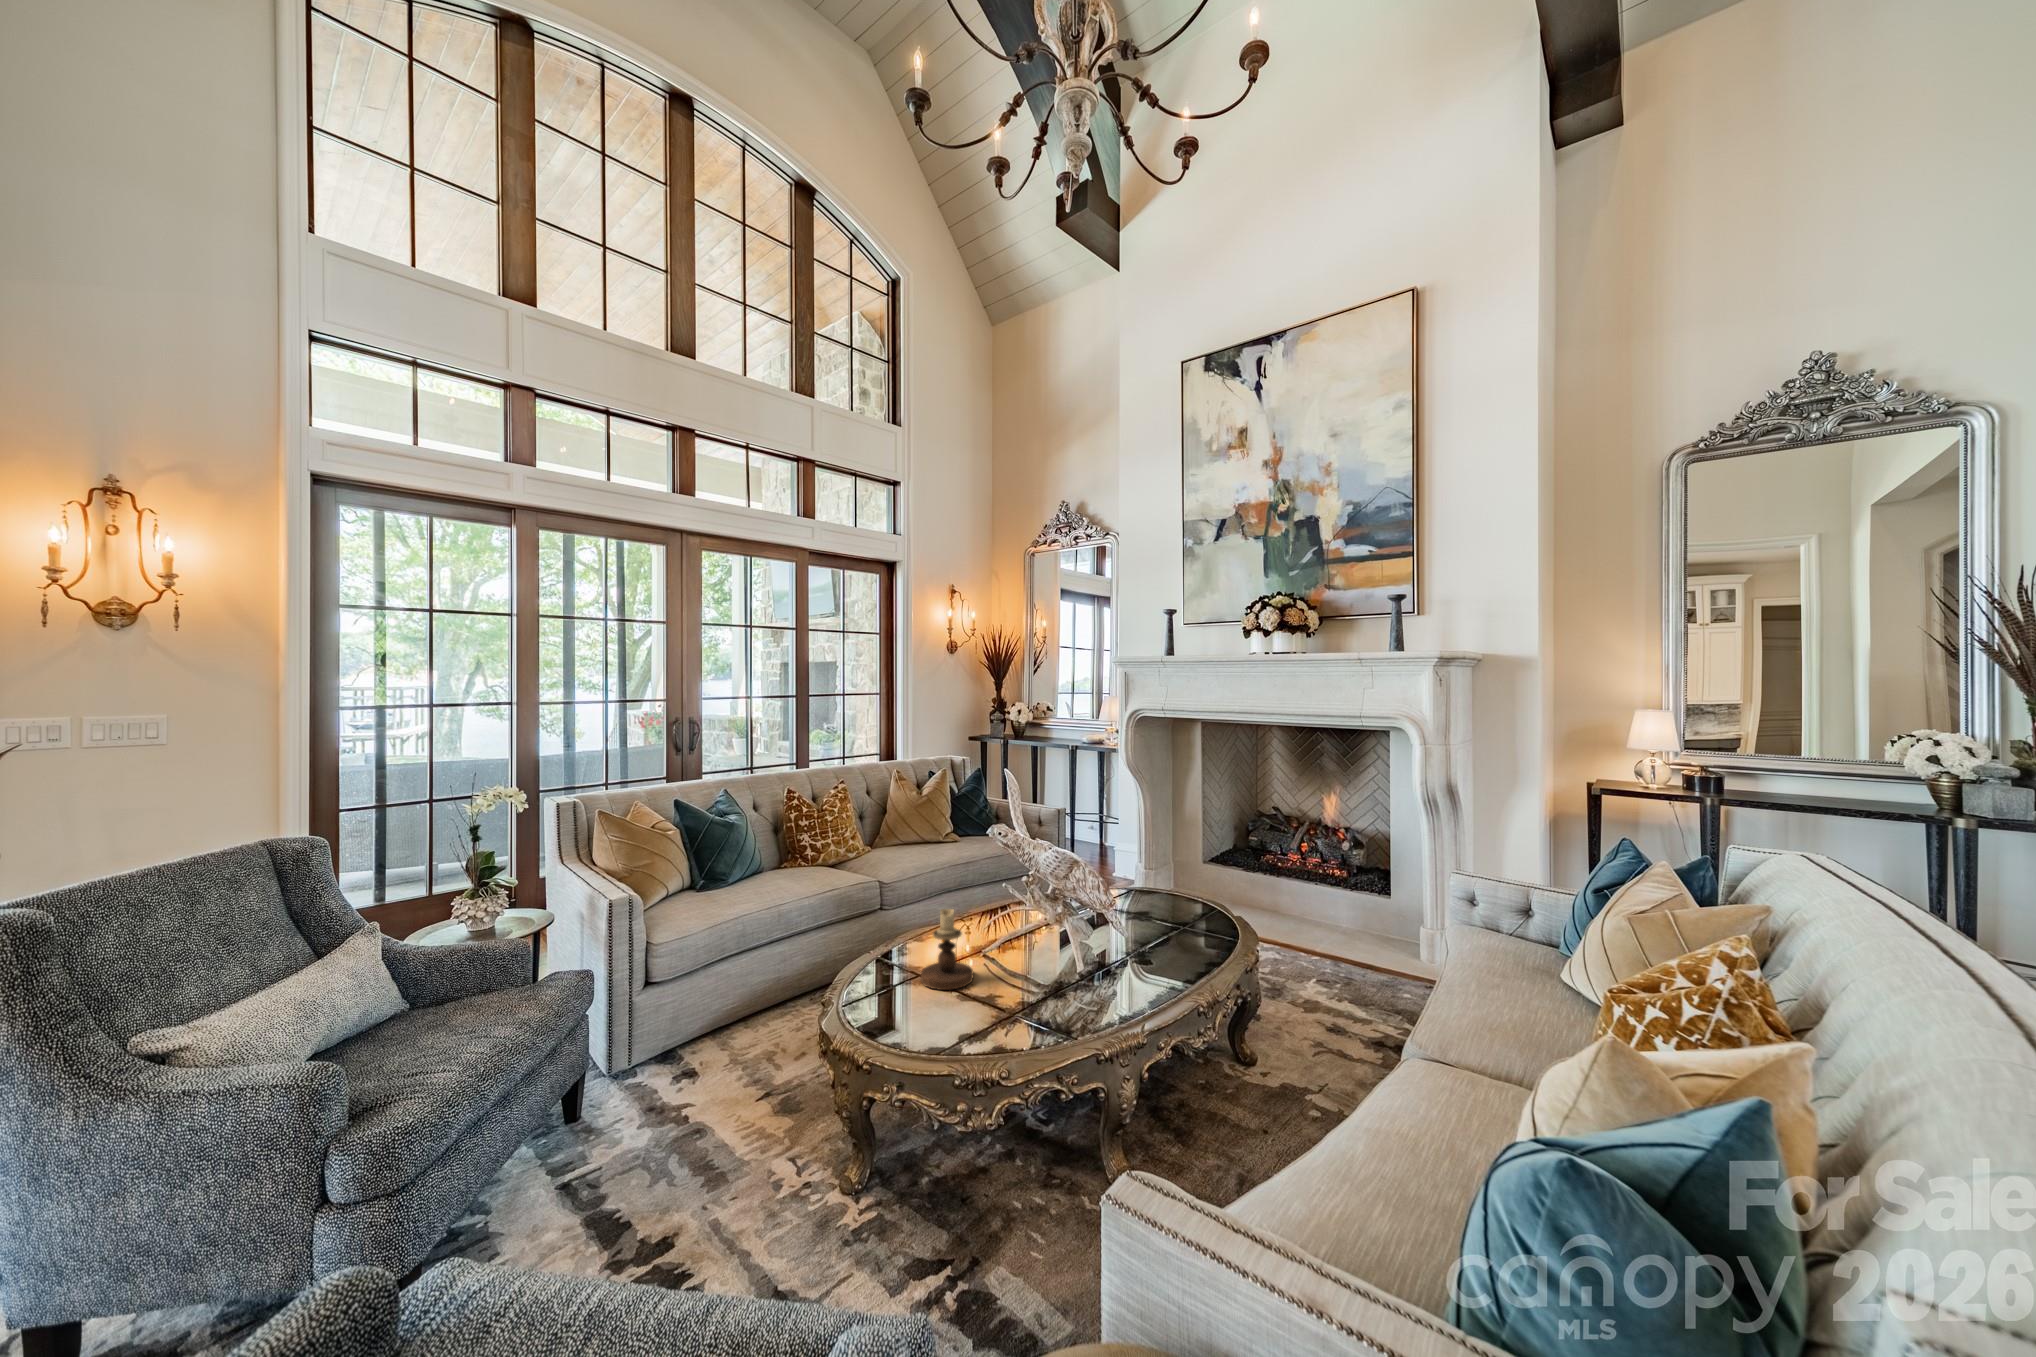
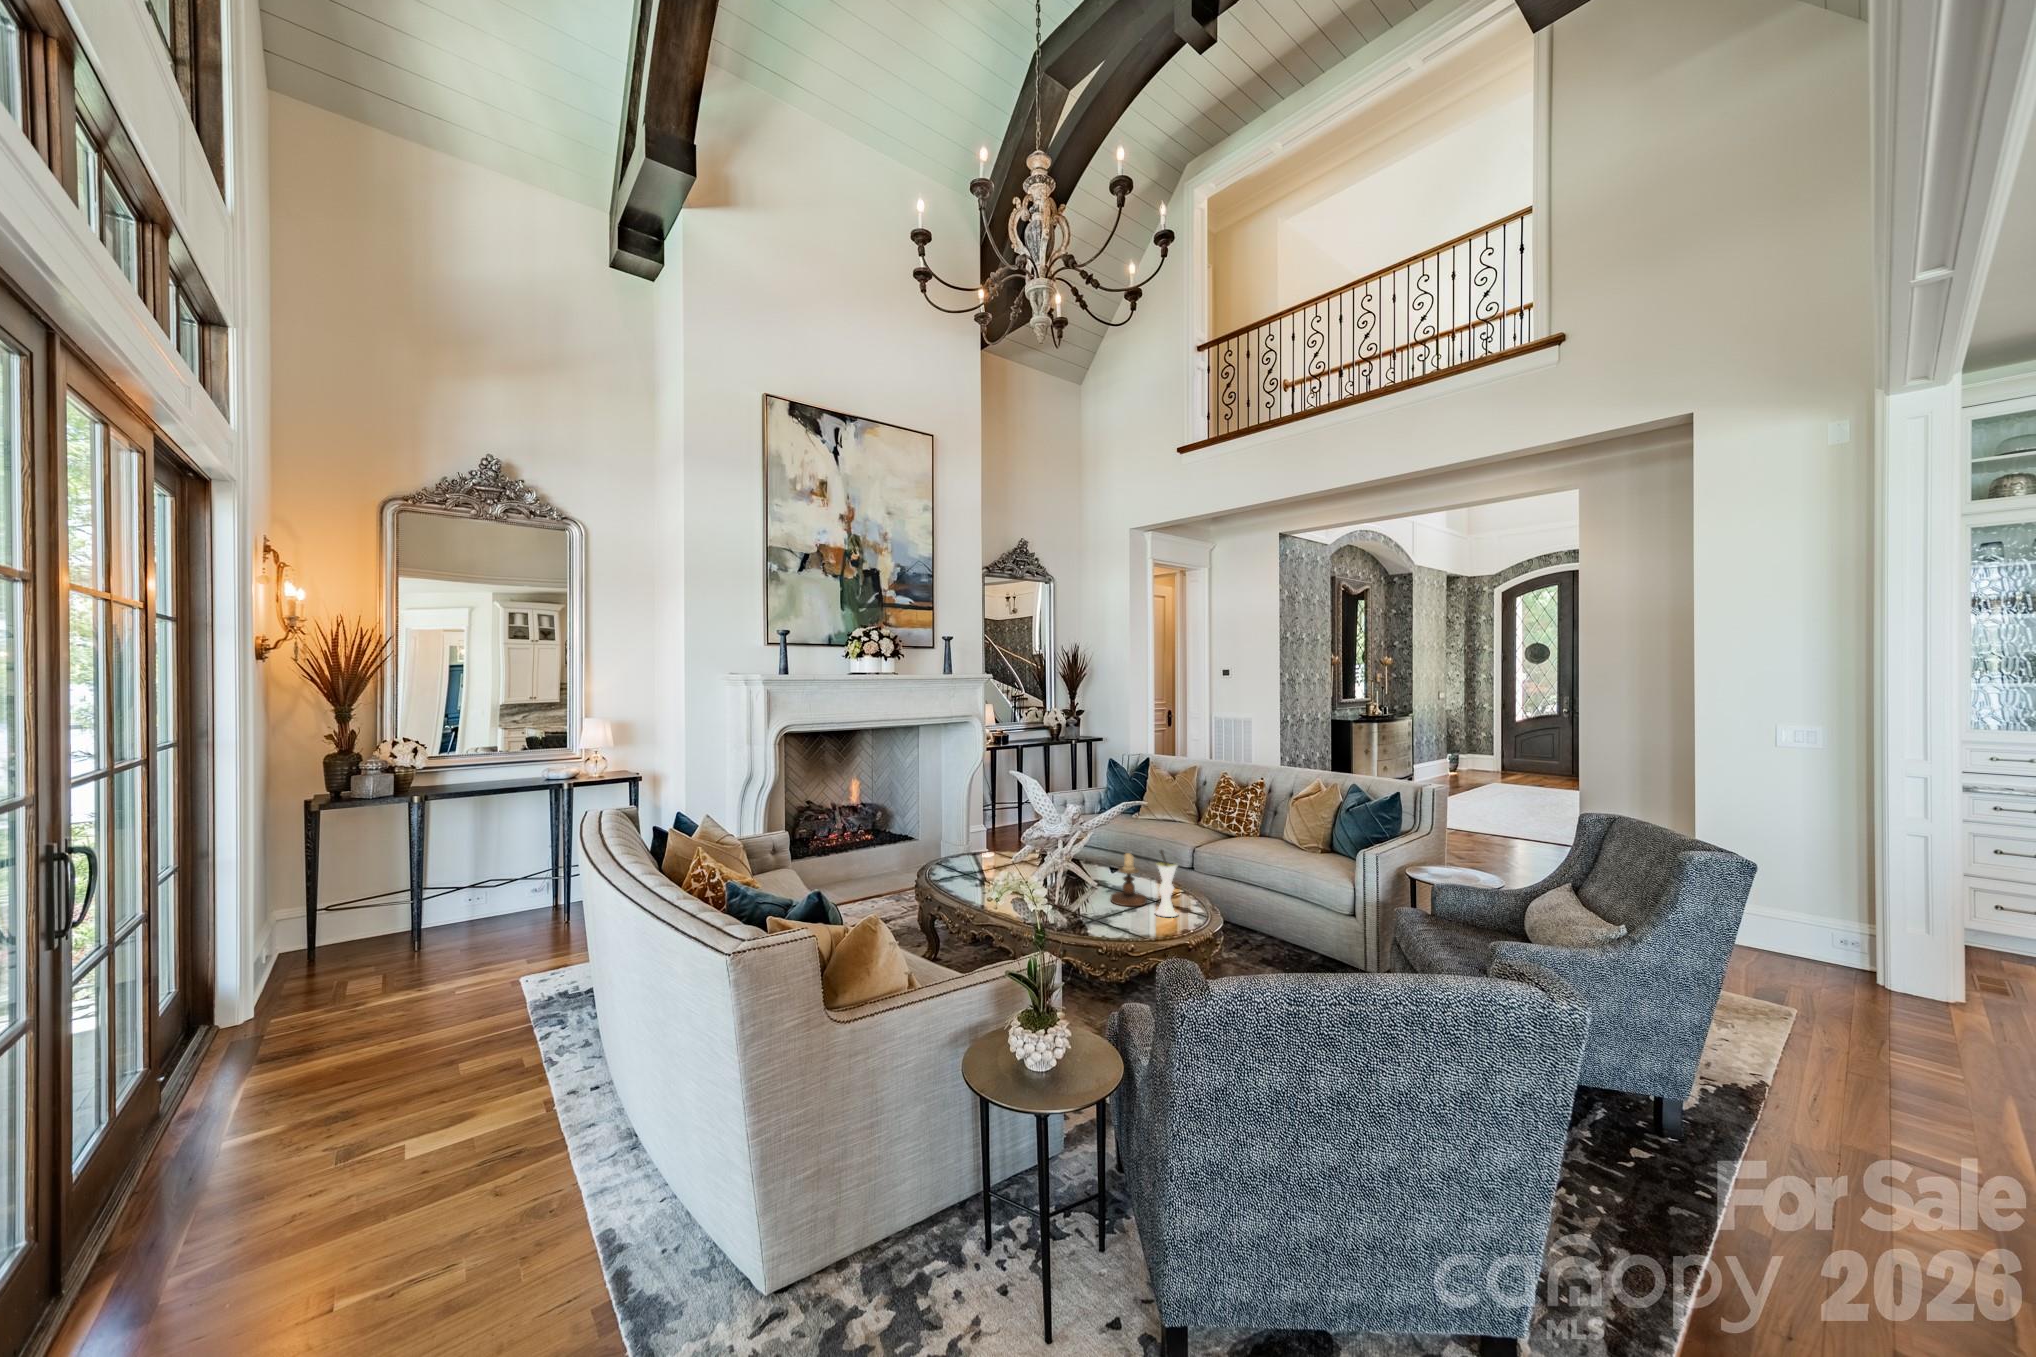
vase: none [870,909,910,1011] -> present [1155,850,1178,917]

